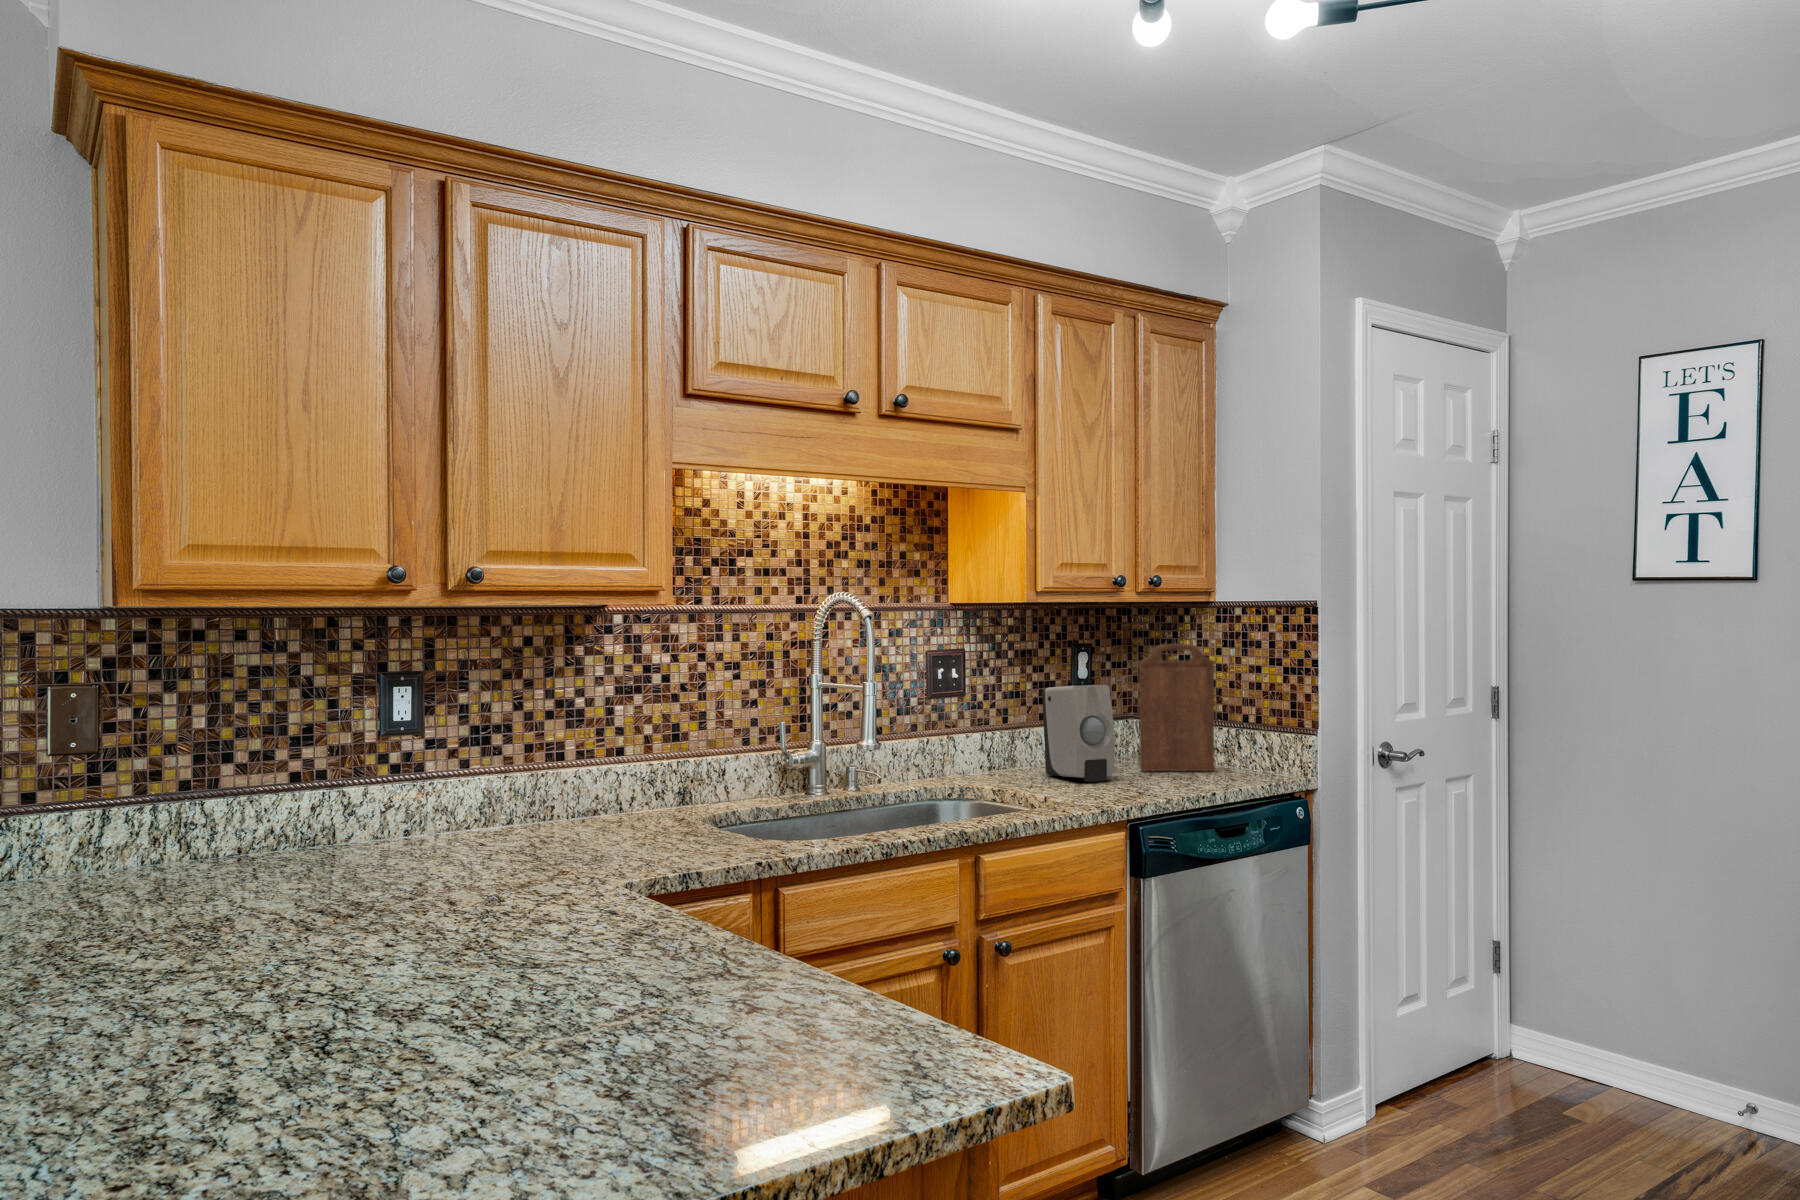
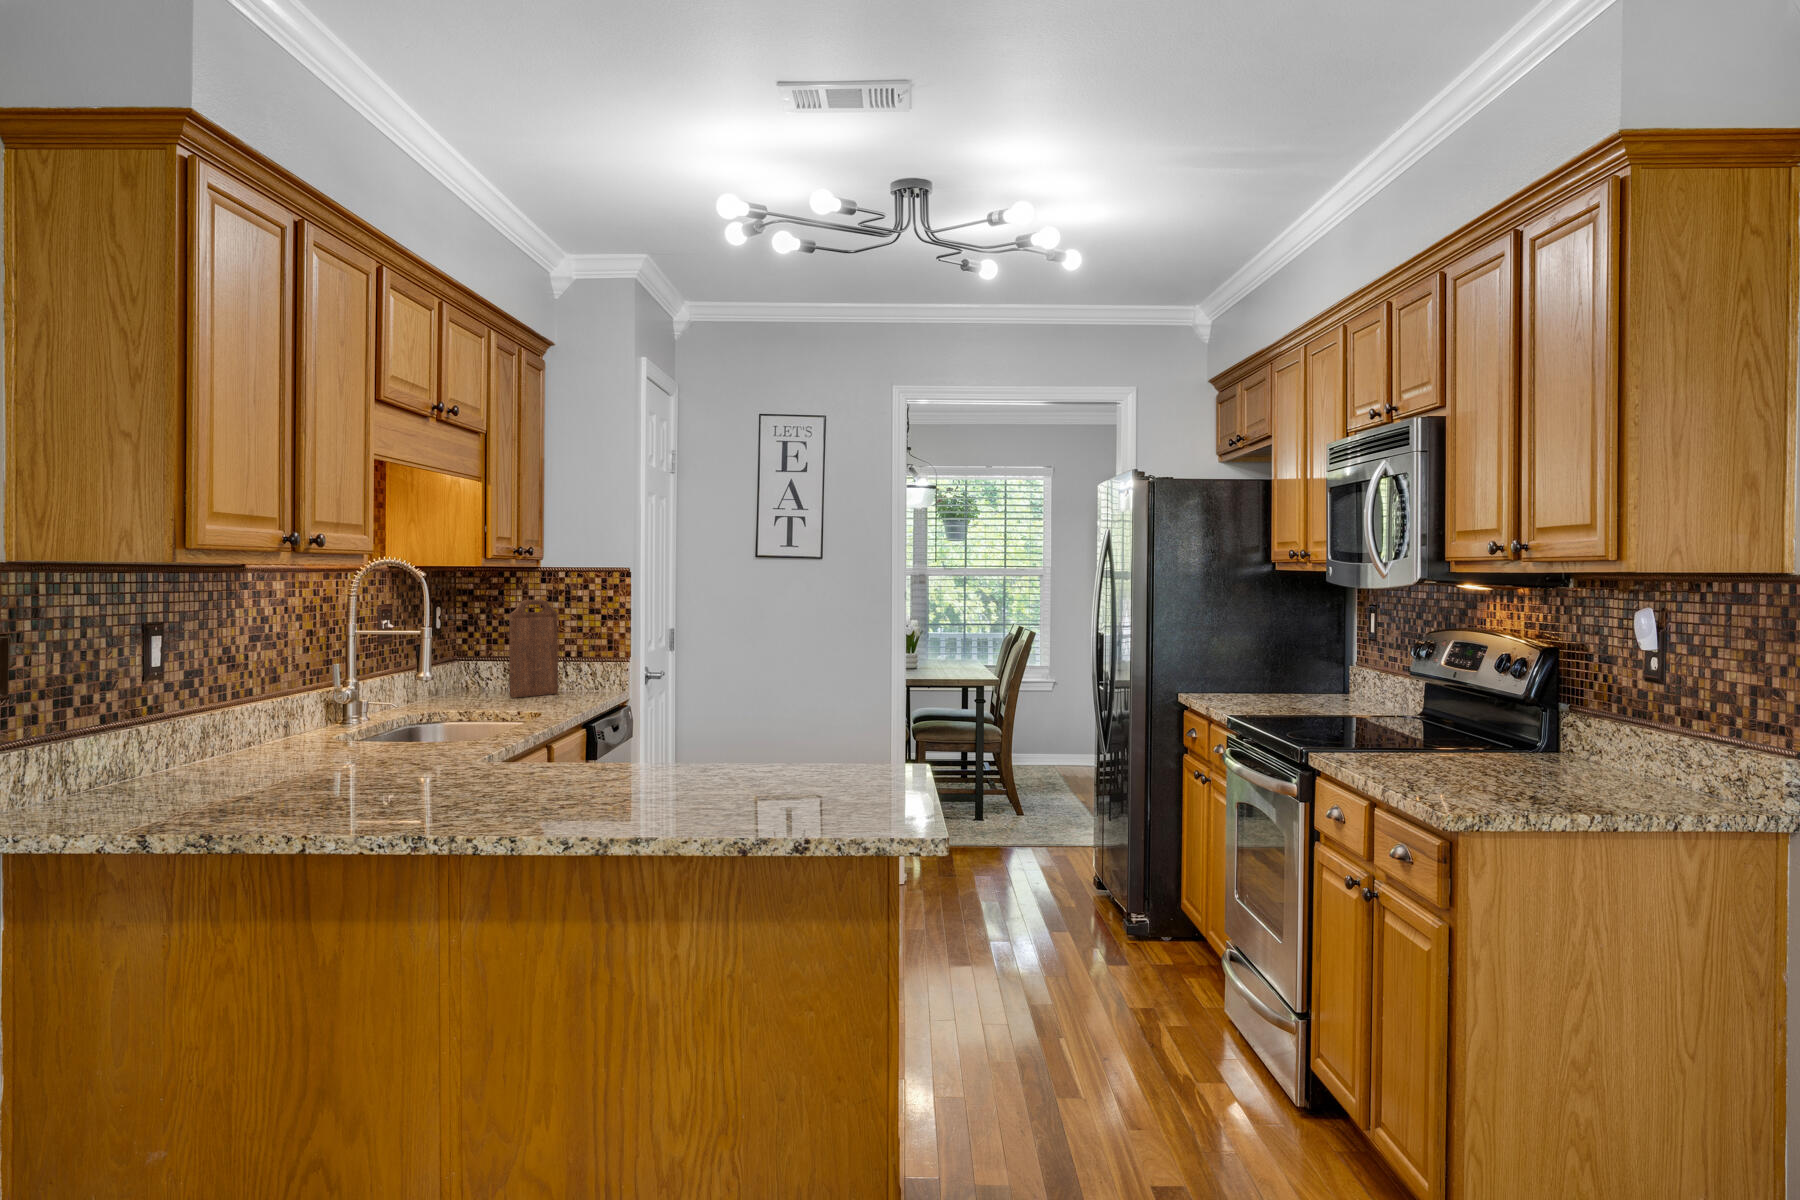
soap dispenser: present [1042,685,1114,782] -> none [453,632,517,707]

